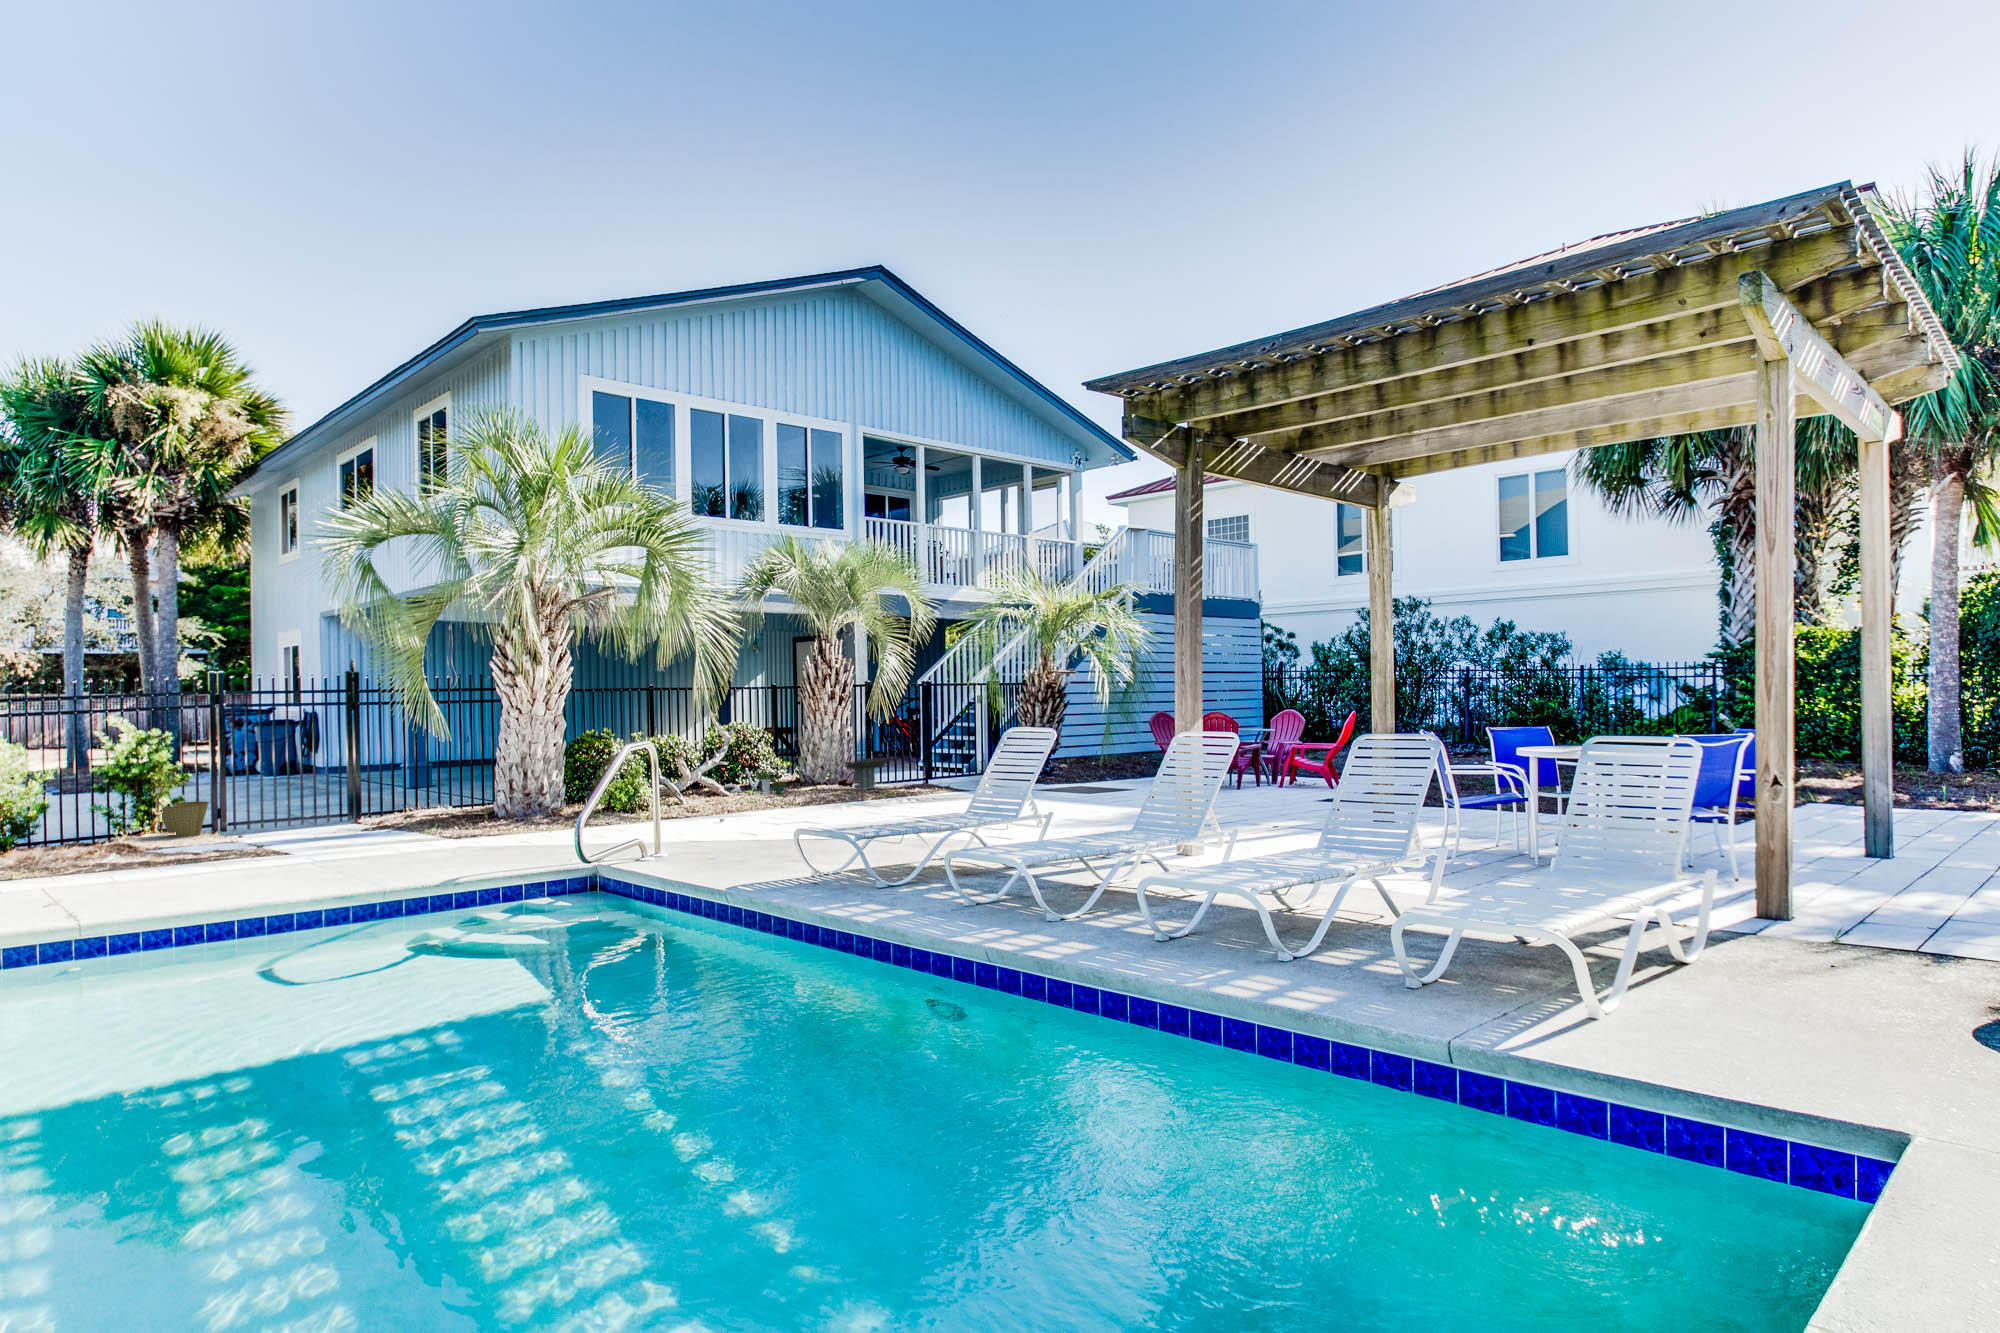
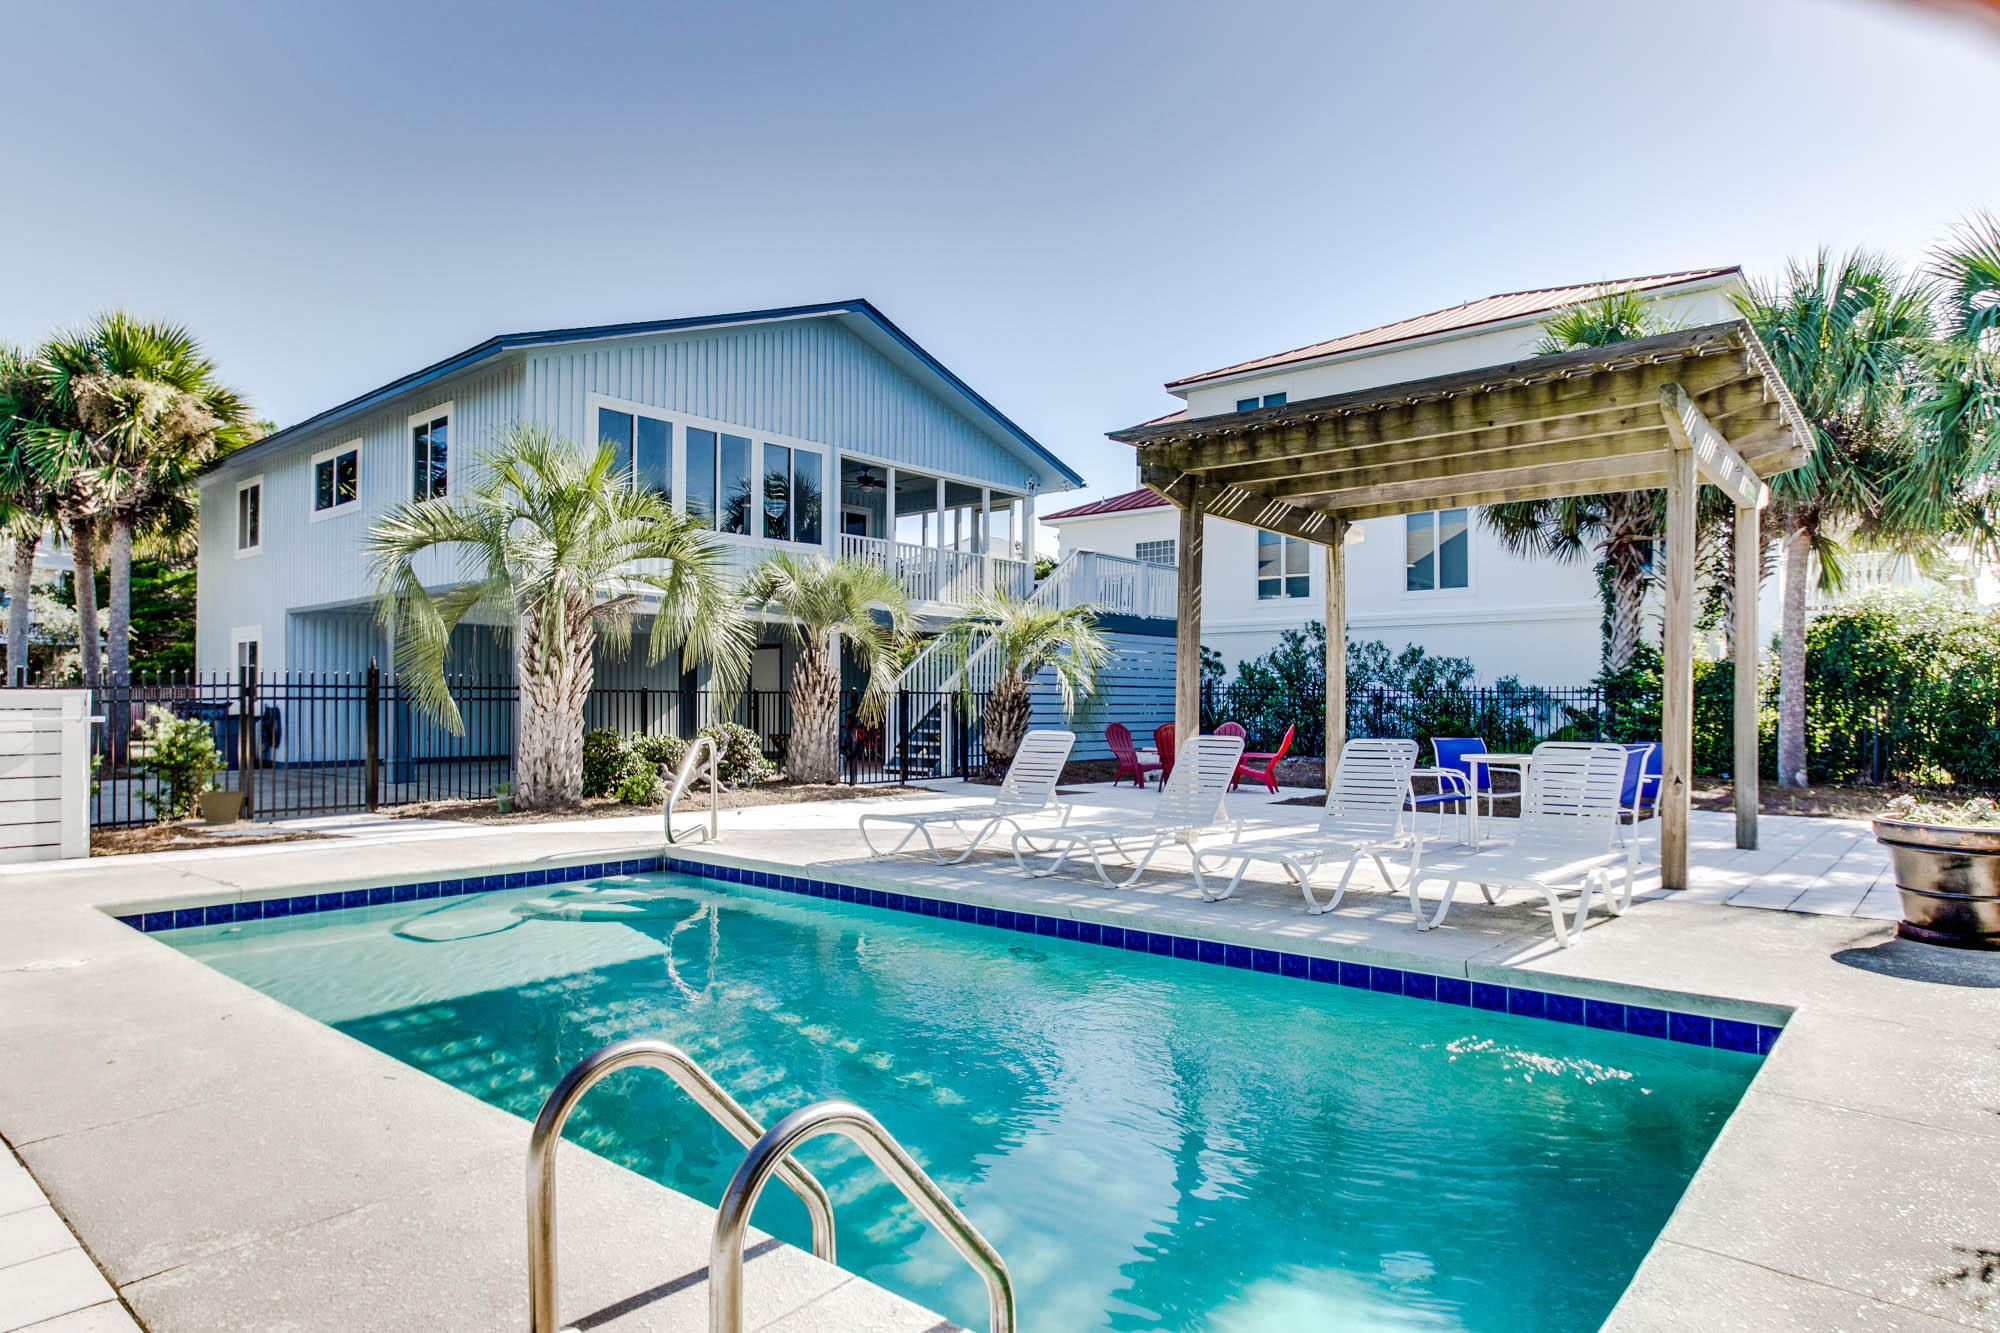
side table: present [845,758,886,790] -> none [824,759,867,789]
potted plant: present [755,769,785,795] -> present [489,782,515,813]

